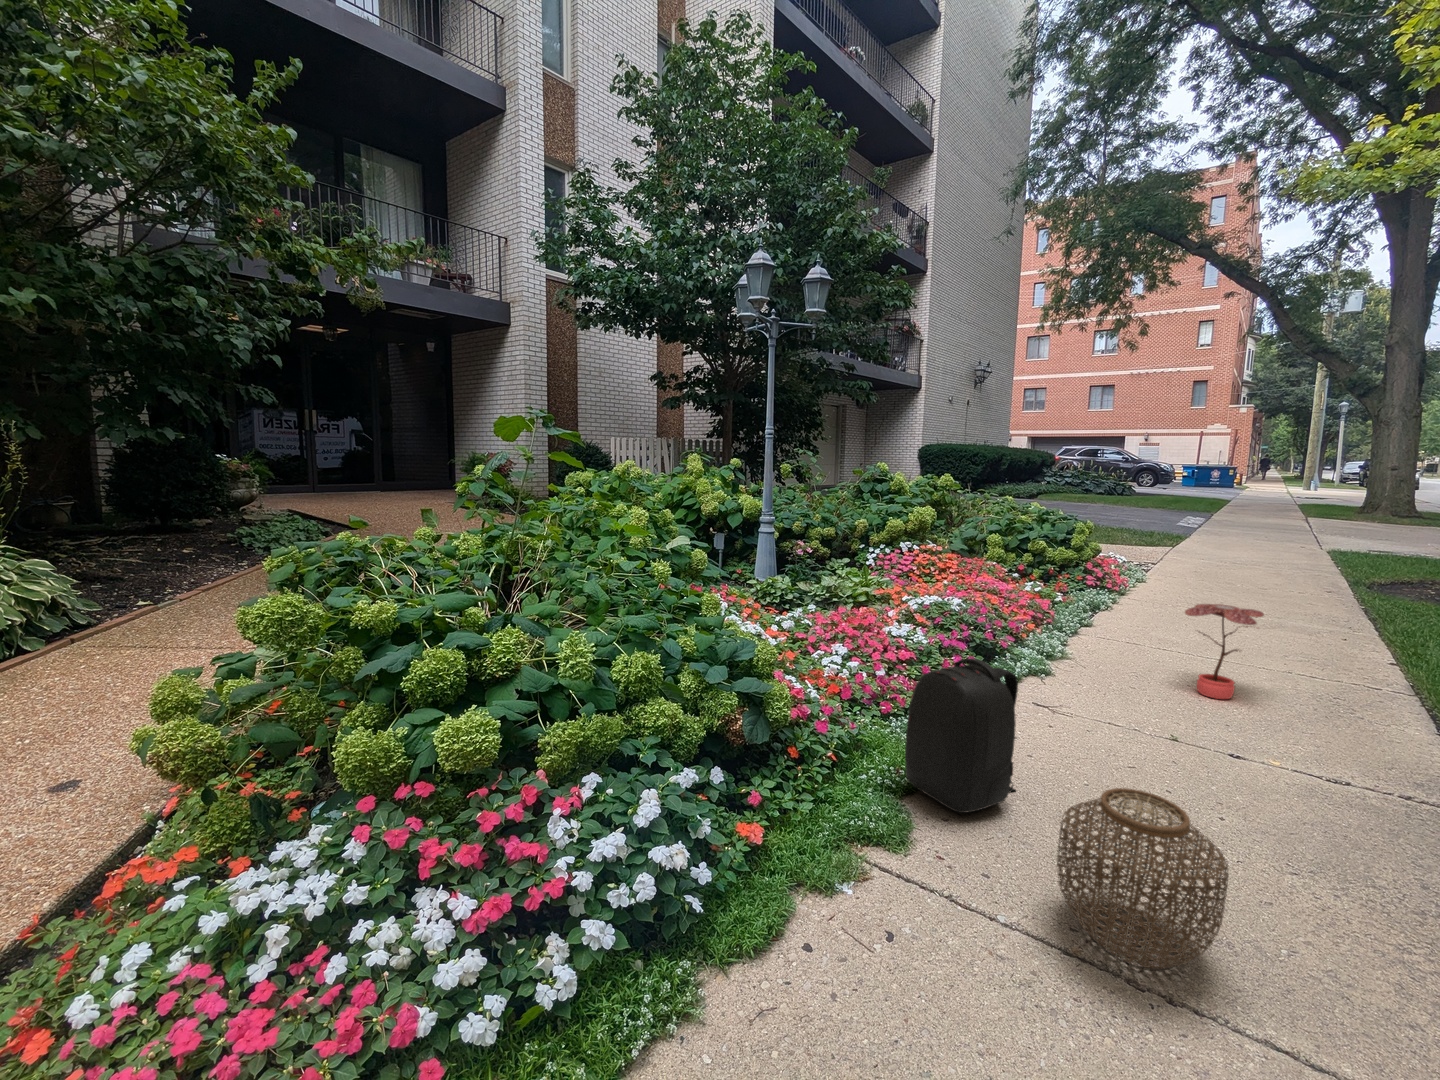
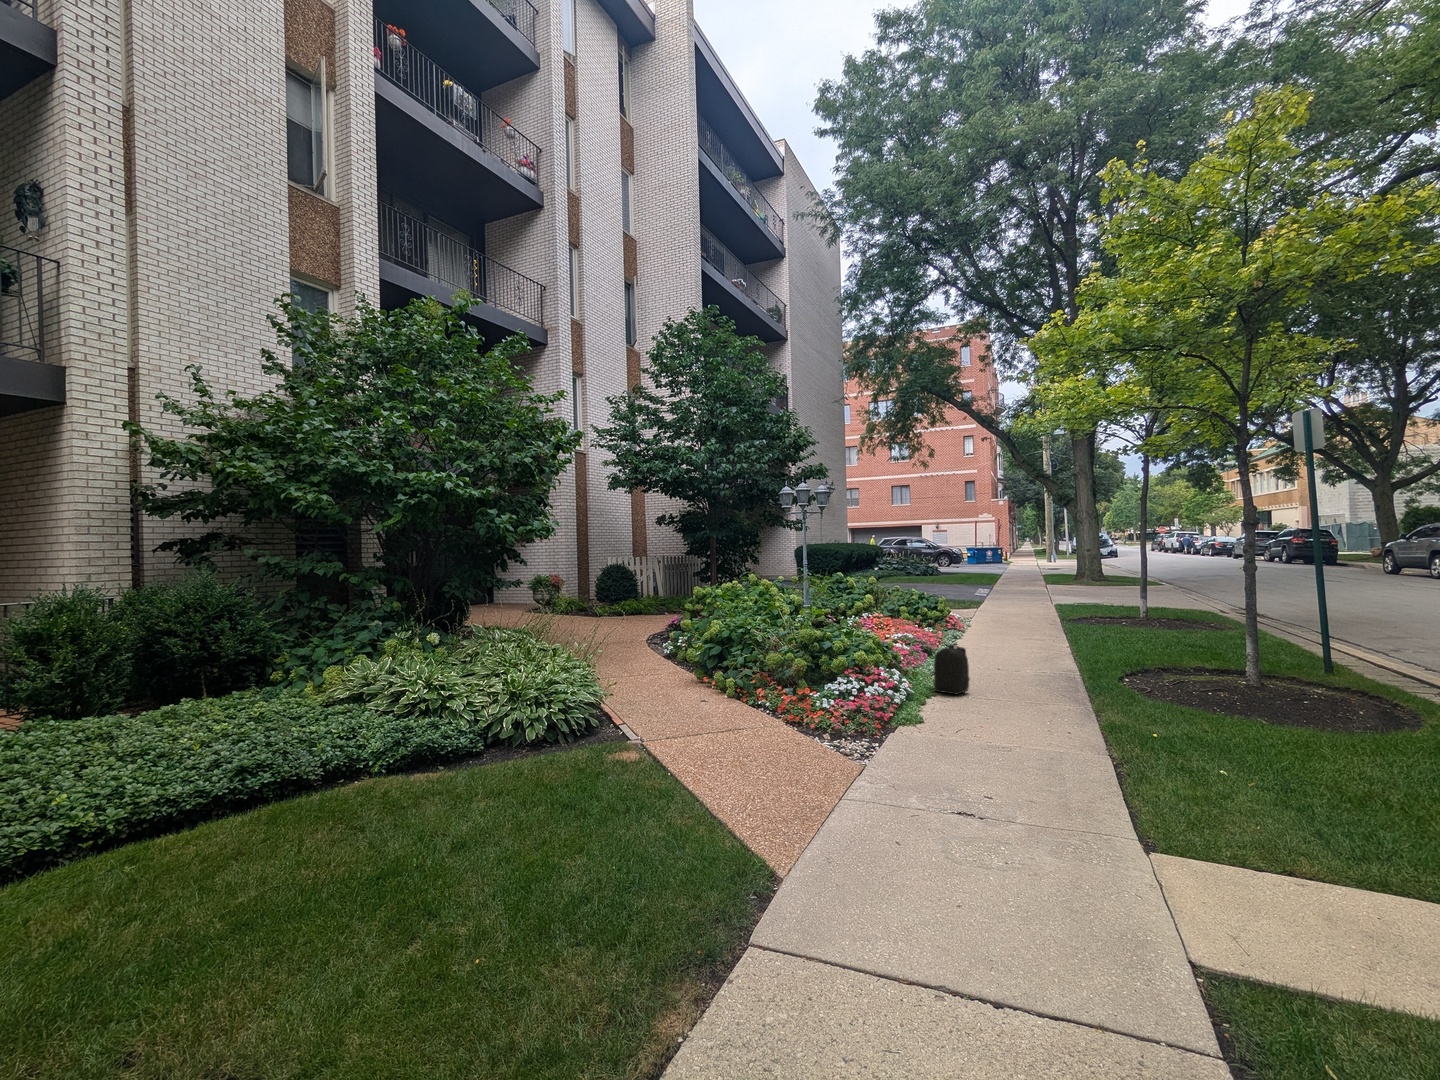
potted plant: present [1185,604,1264,699] -> none [1004,626,1031,664]
woven basket: present [1057,788,1229,969] -> none [992,667,1032,709]

